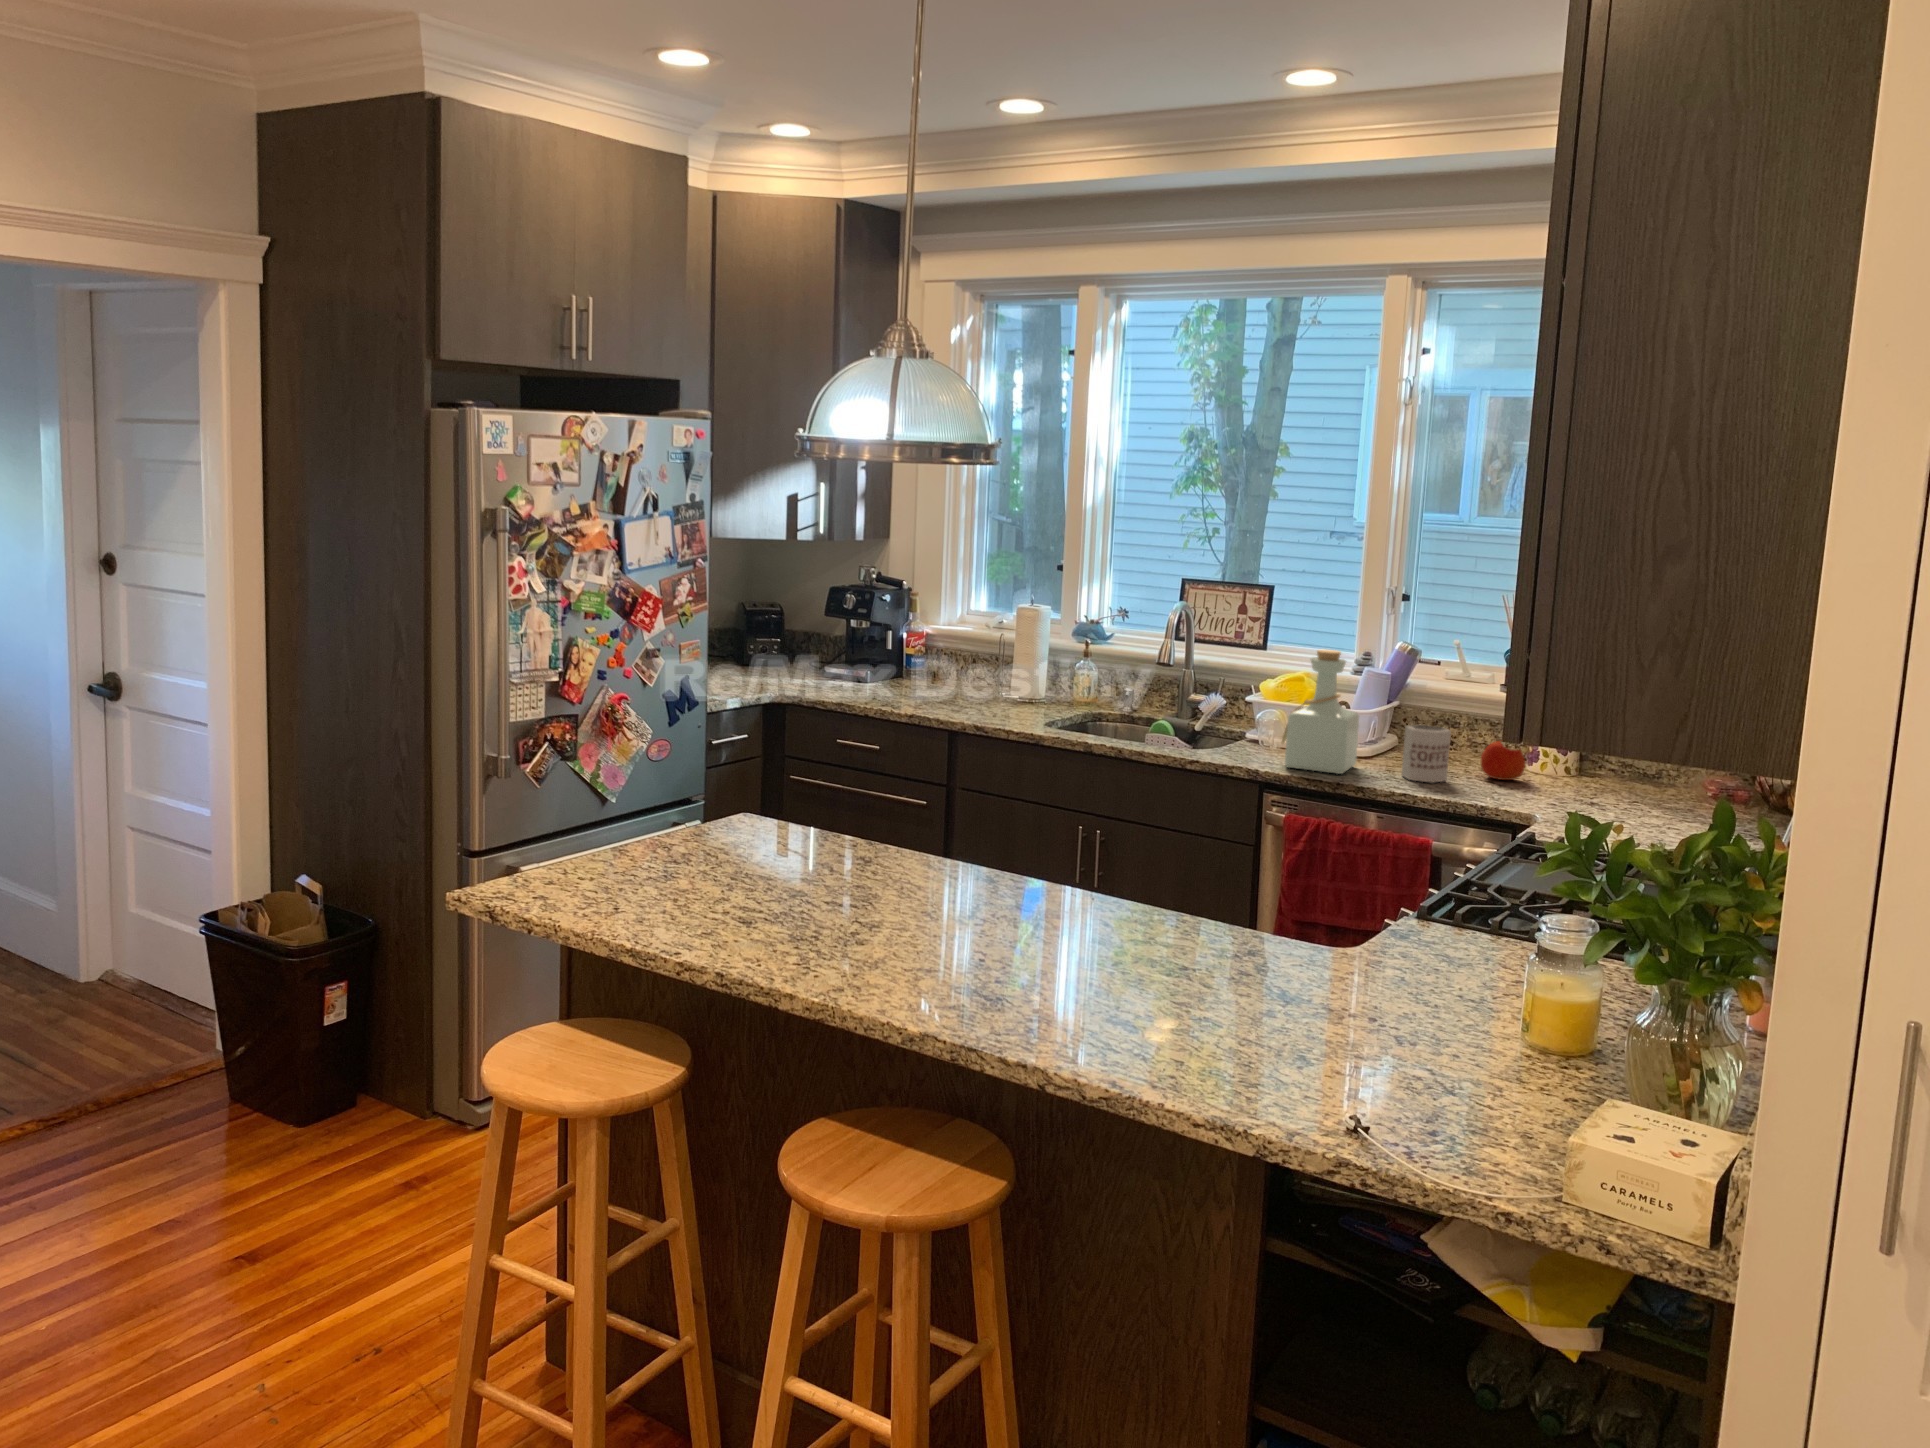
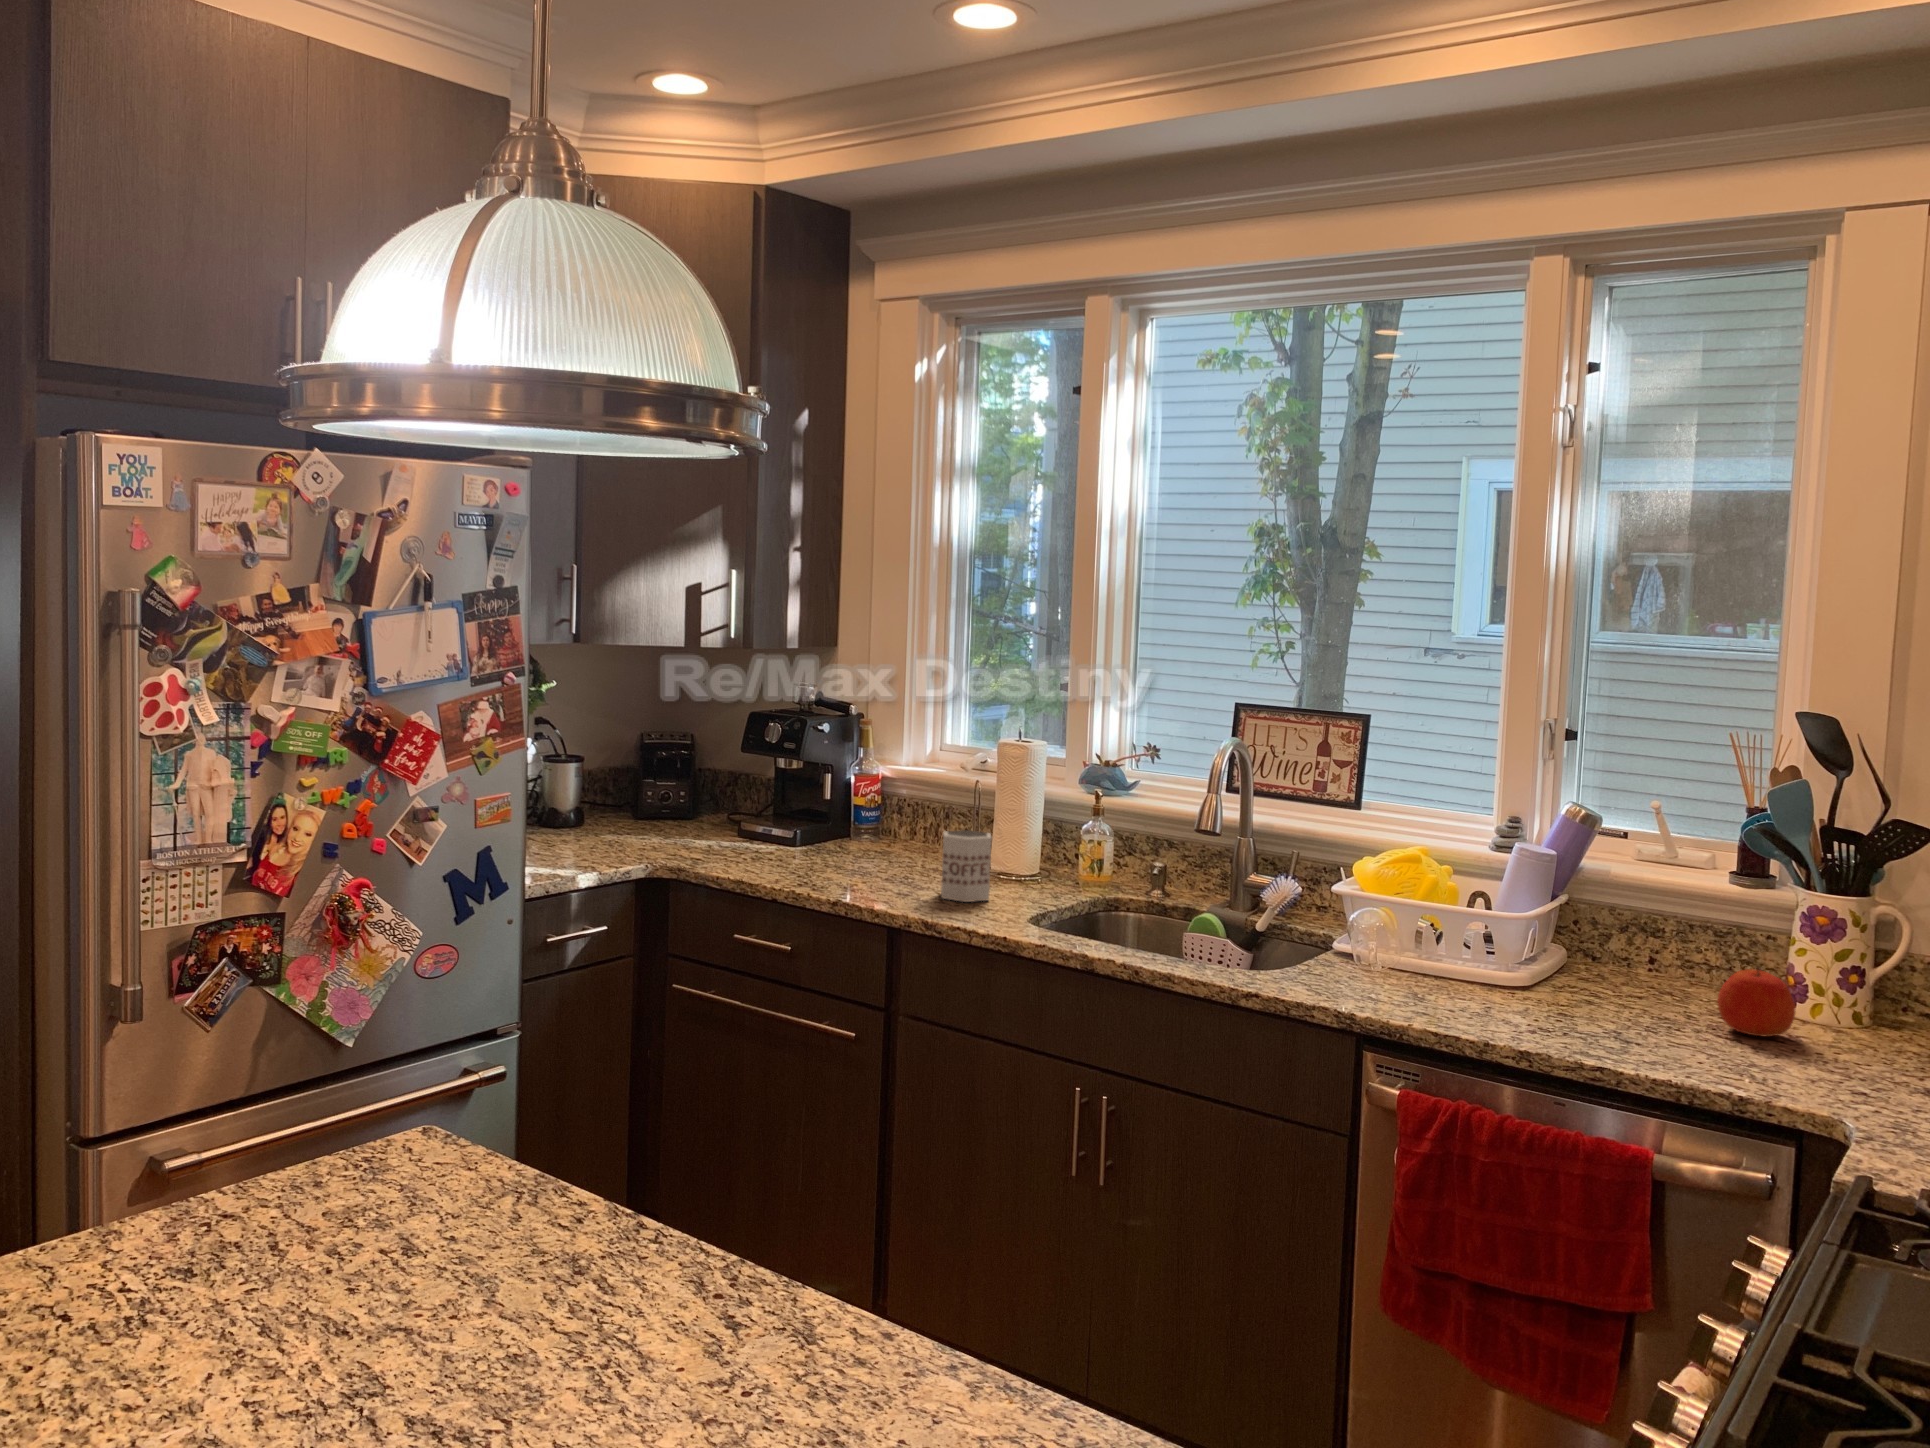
bottle: present [1282,650,1359,774] -> none [1388,818,1514,1023]
mug: present [1402,725,1451,783] -> present [941,830,992,902]

